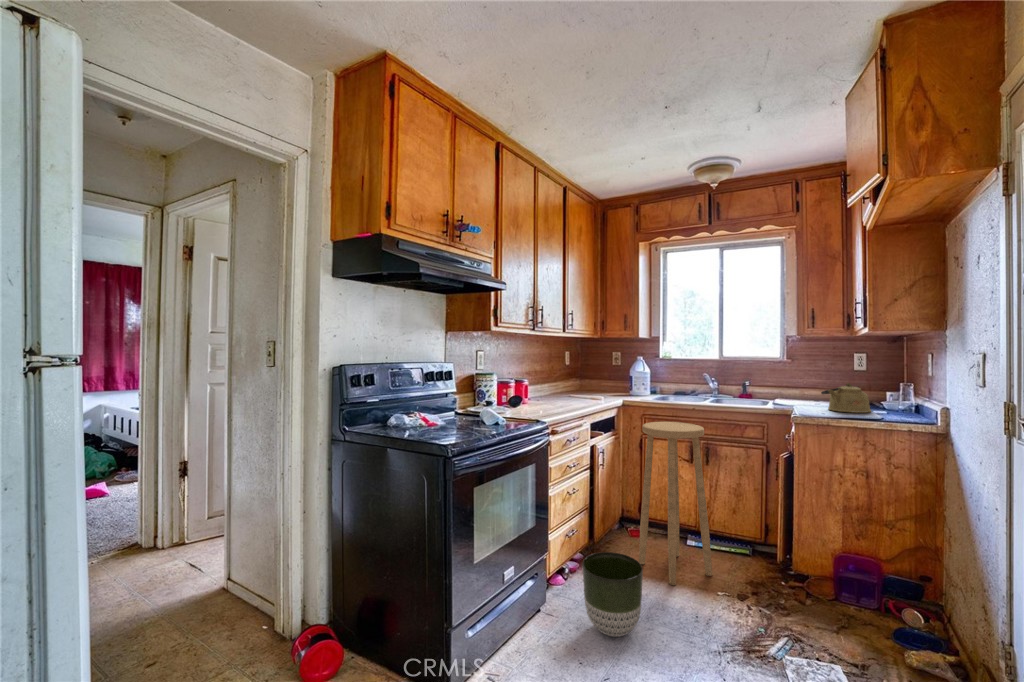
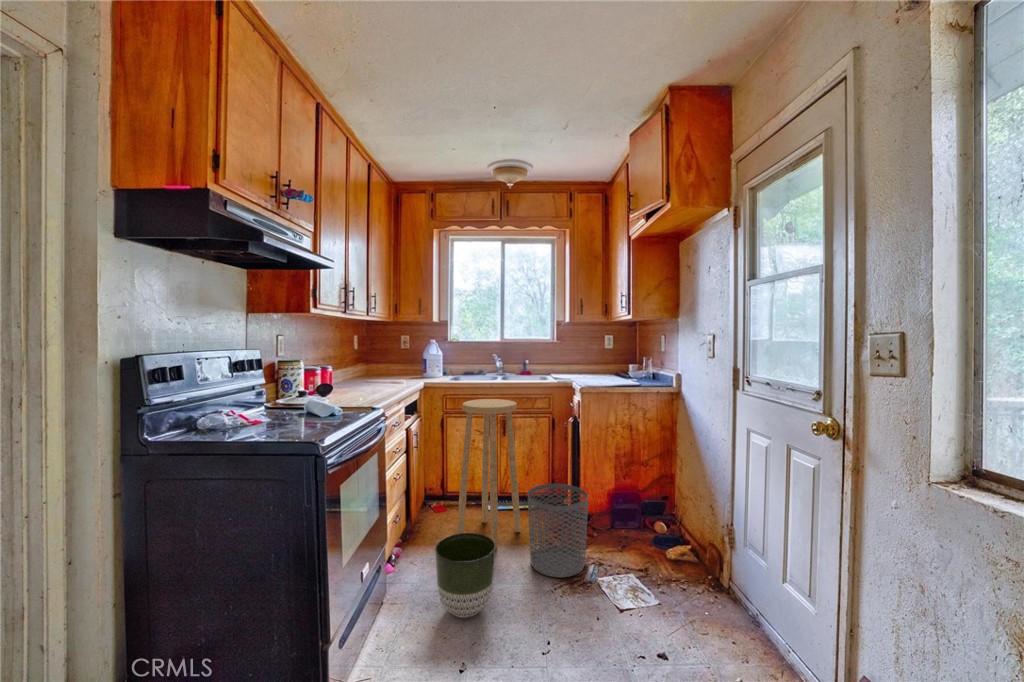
kettle: present [821,383,871,413] -> none [589,359,620,381]
waste bin: none [700,525,778,639] -> present [528,484,588,578]

